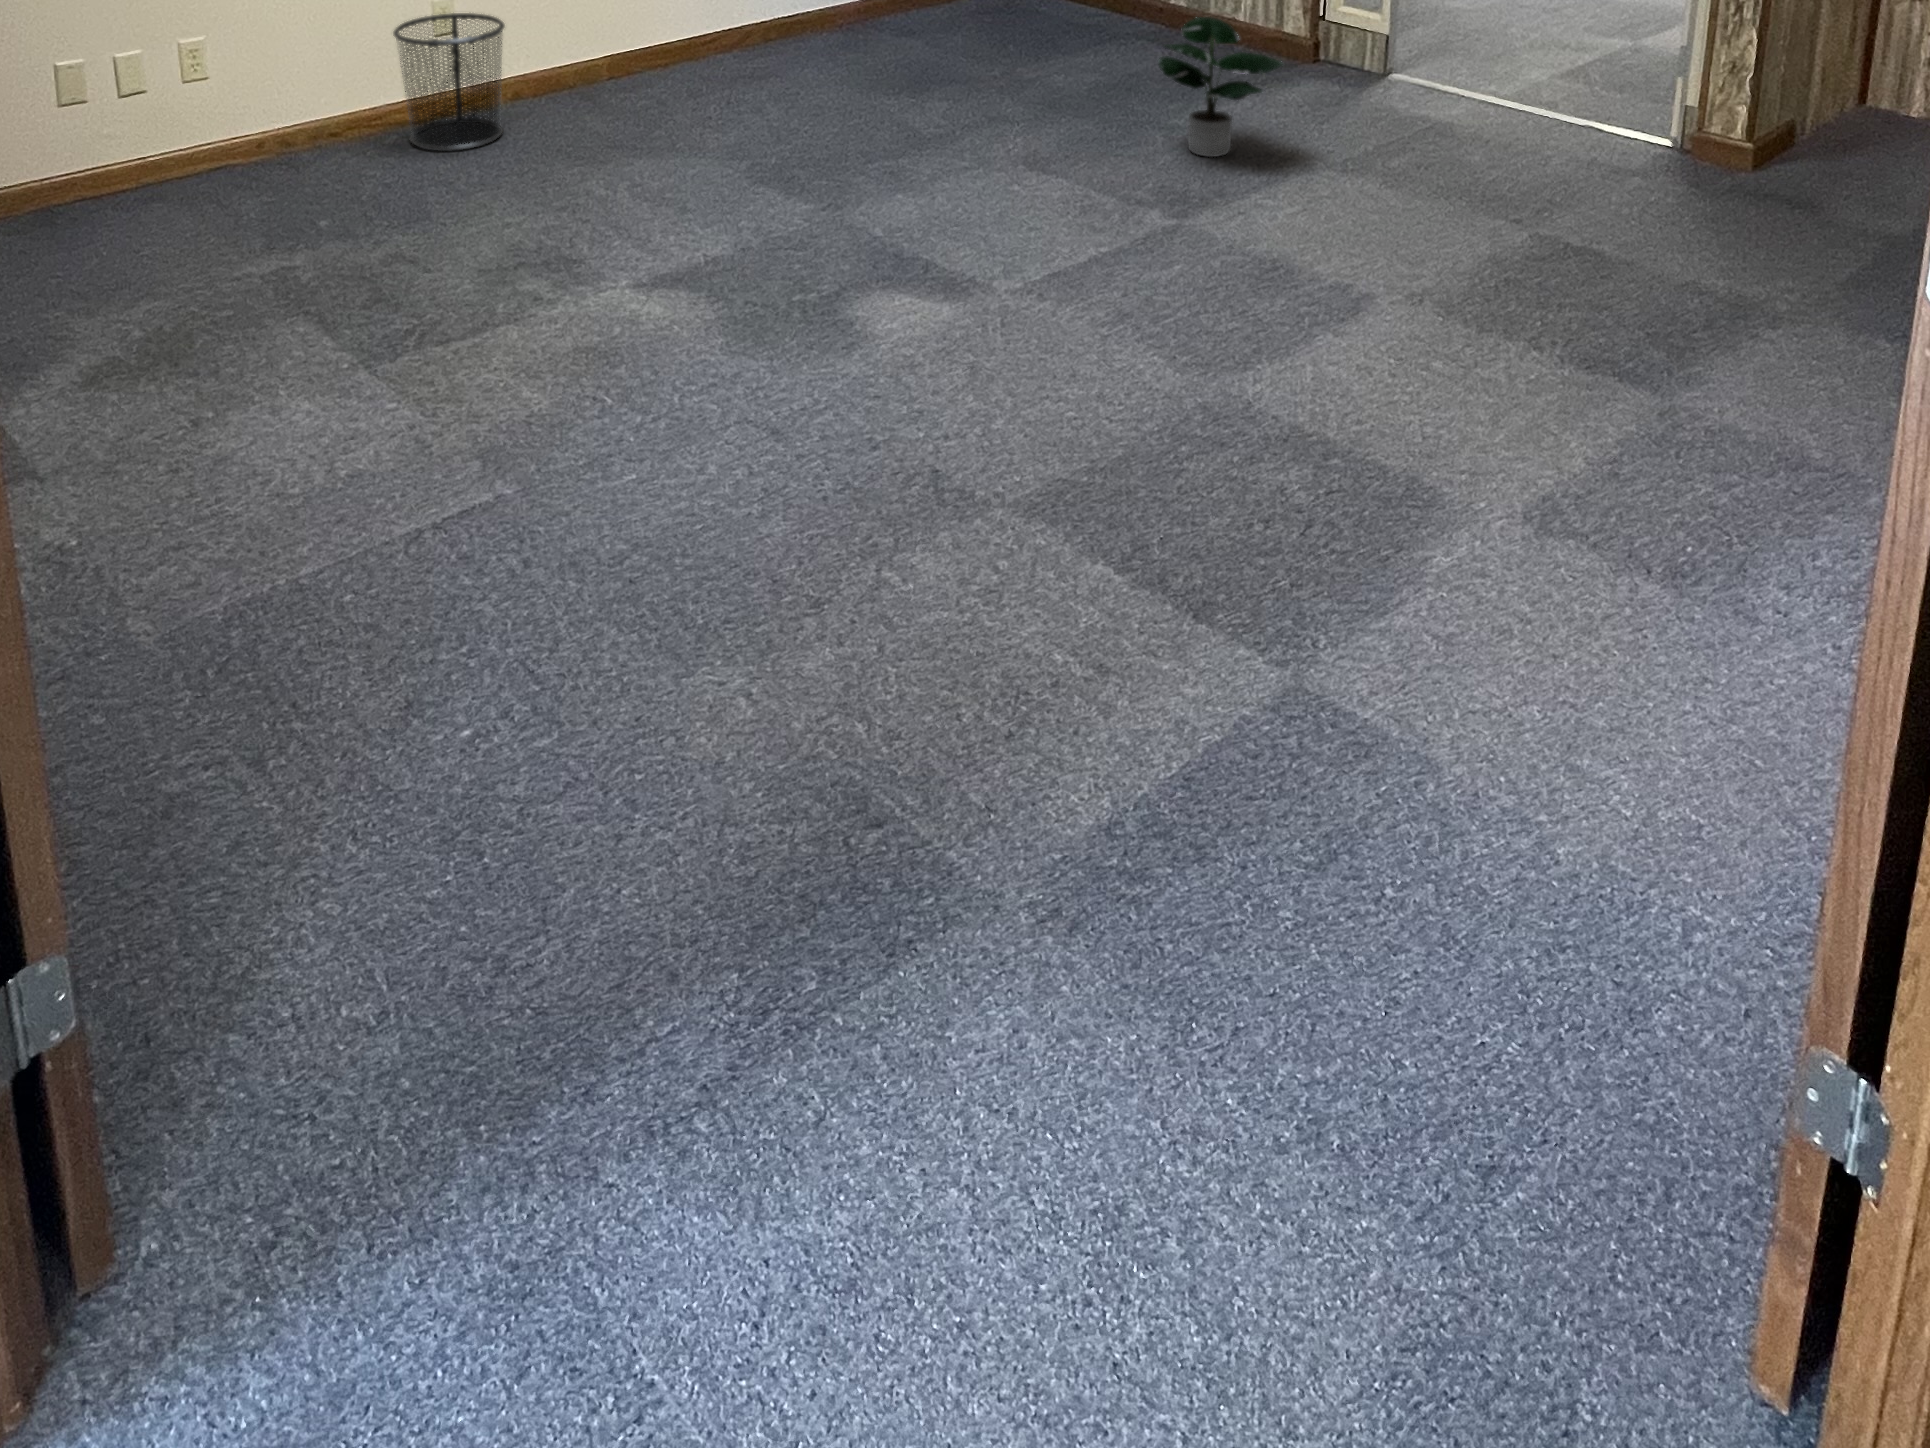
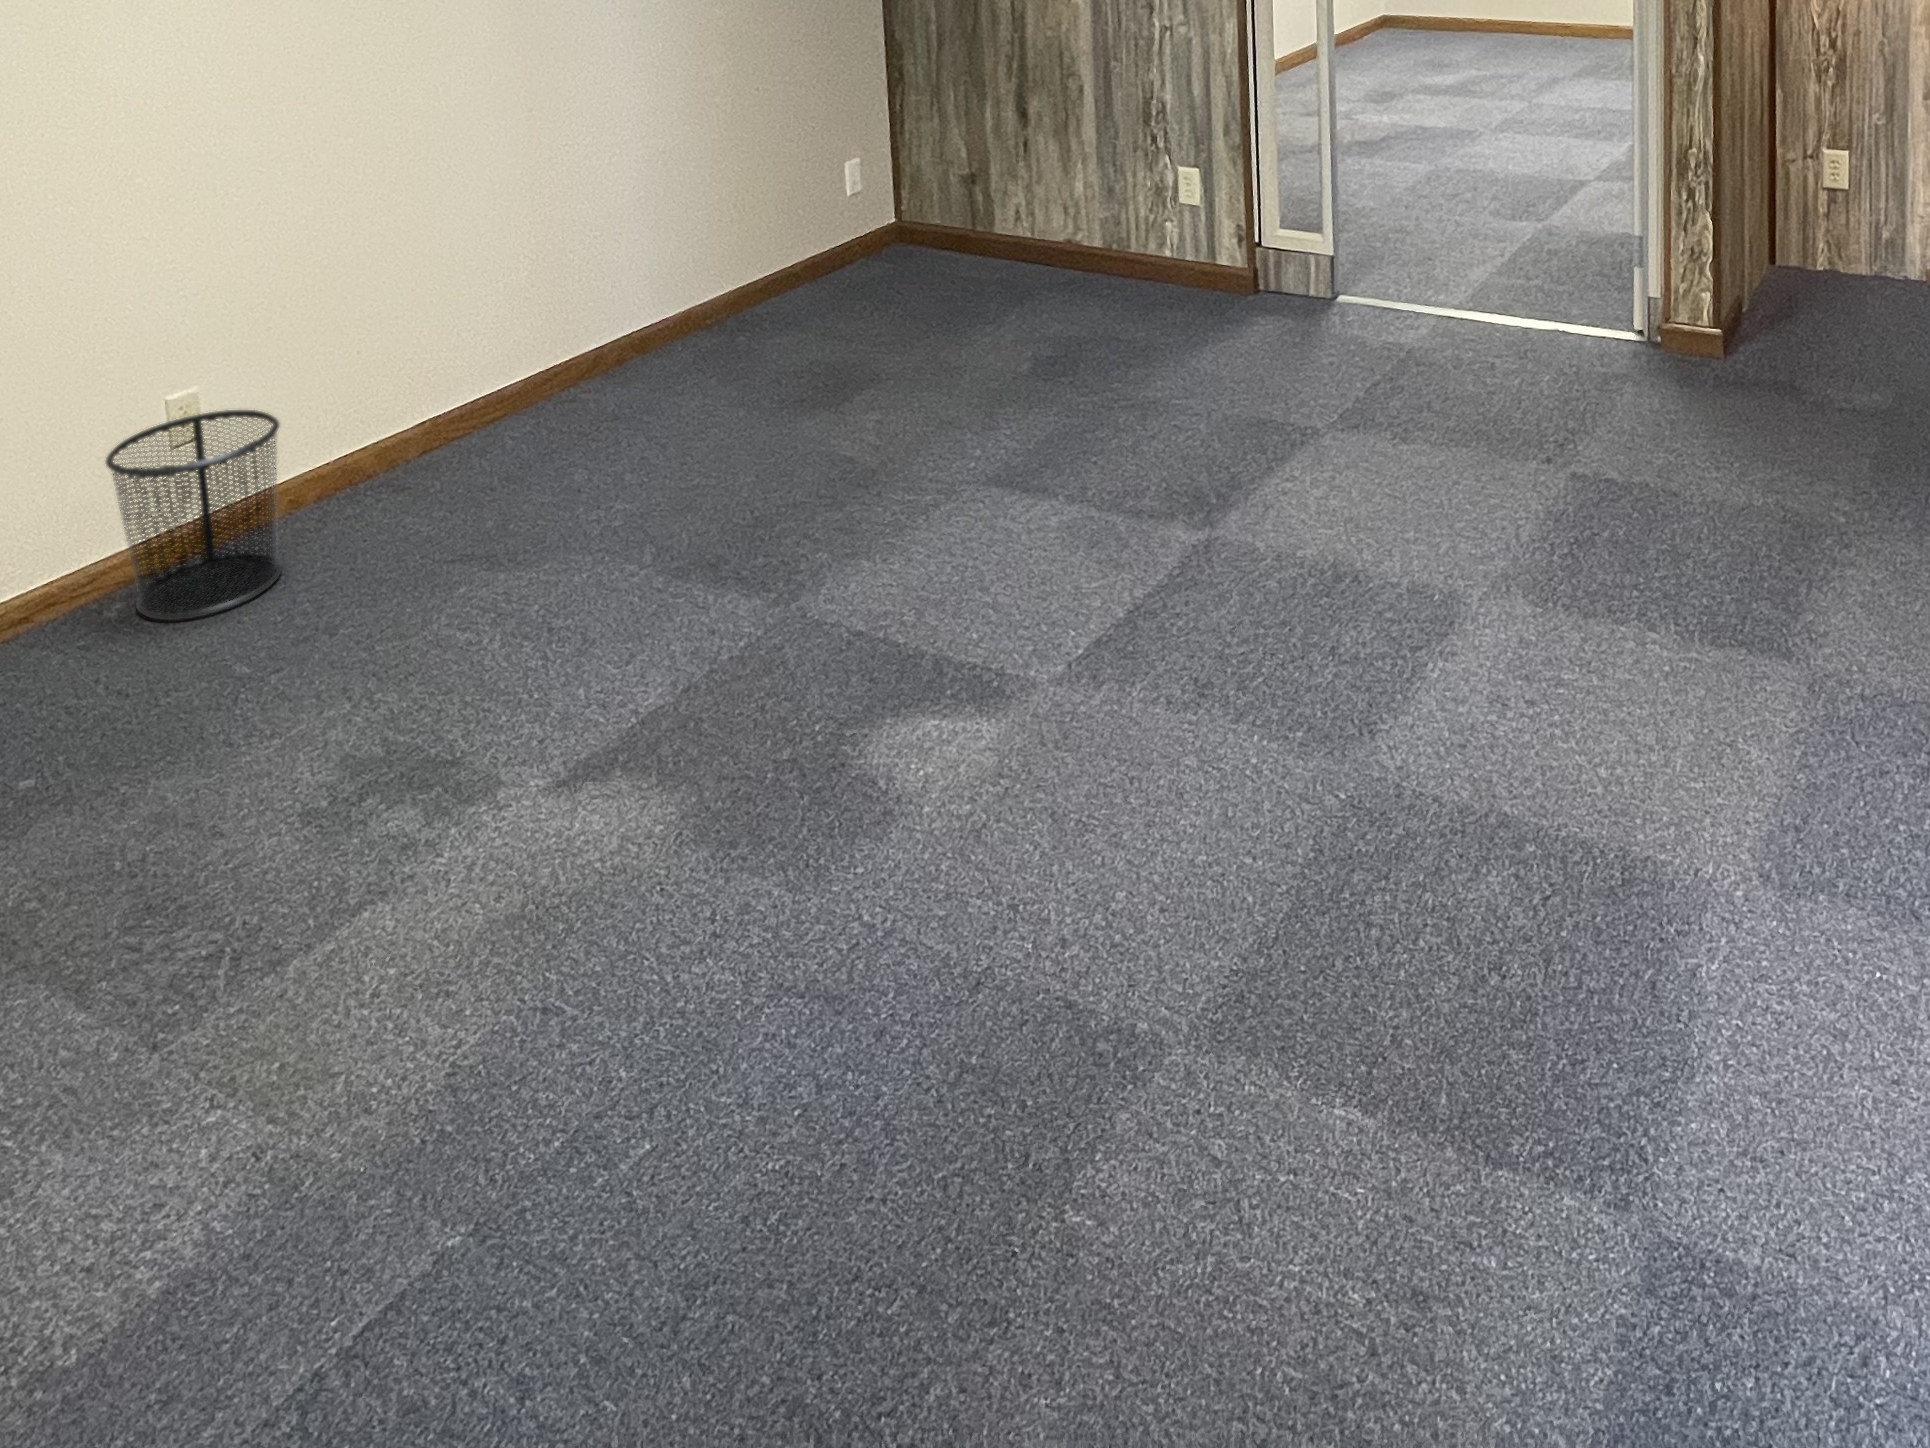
potted plant: present [1158,17,1283,157] -> none [1130,275,1272,439]

